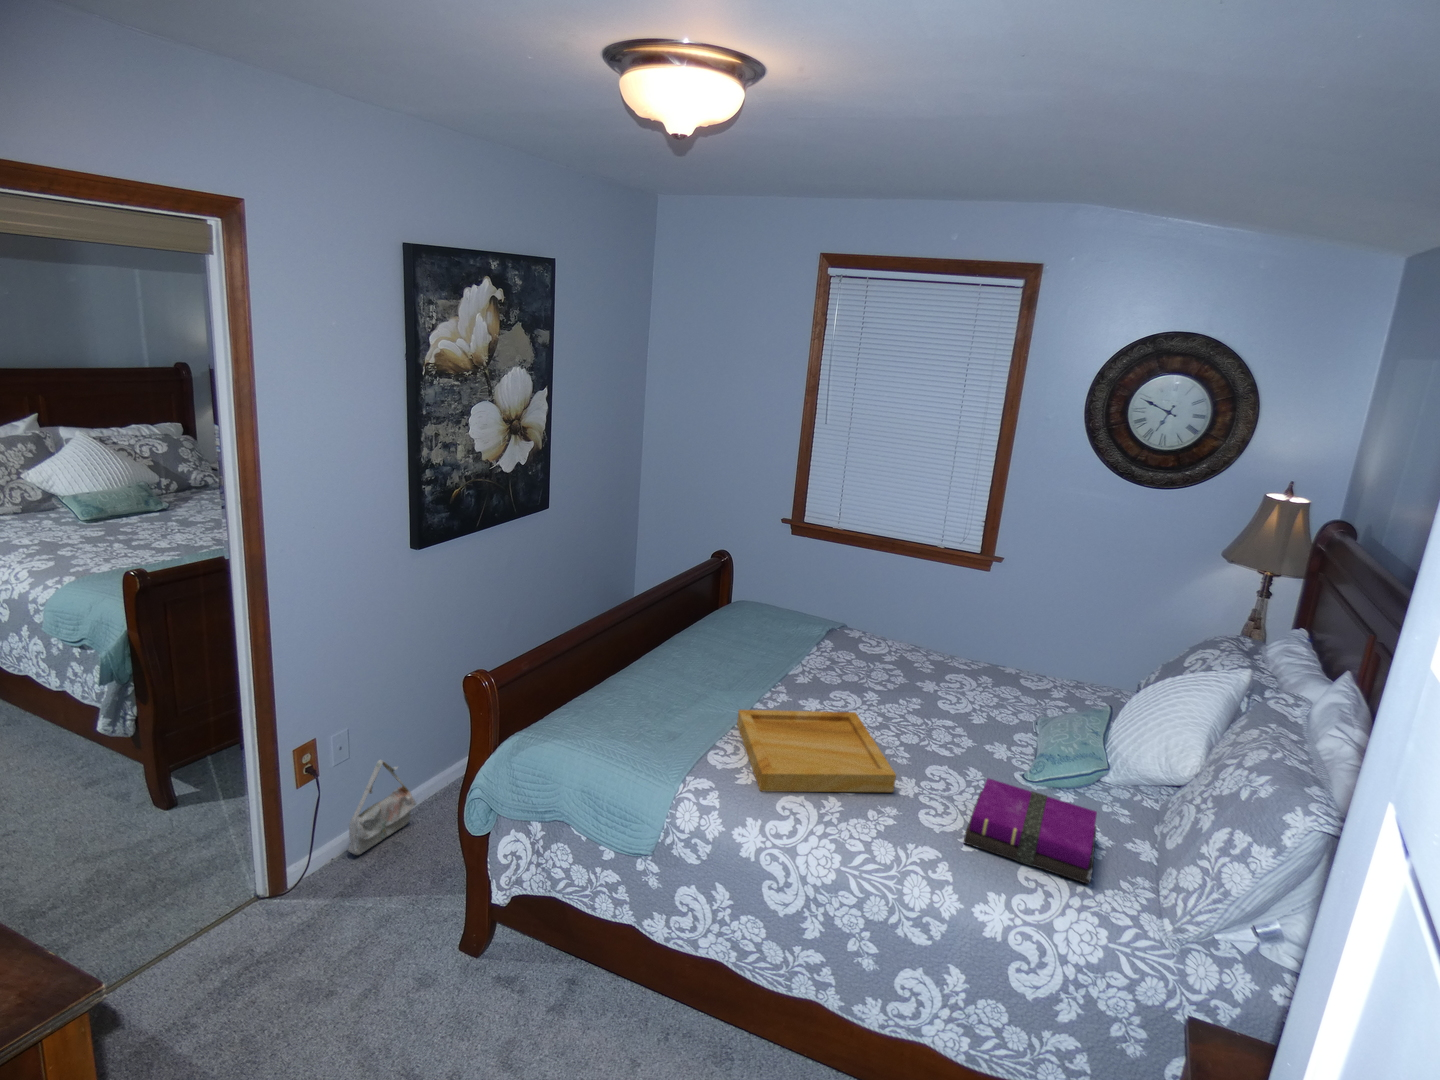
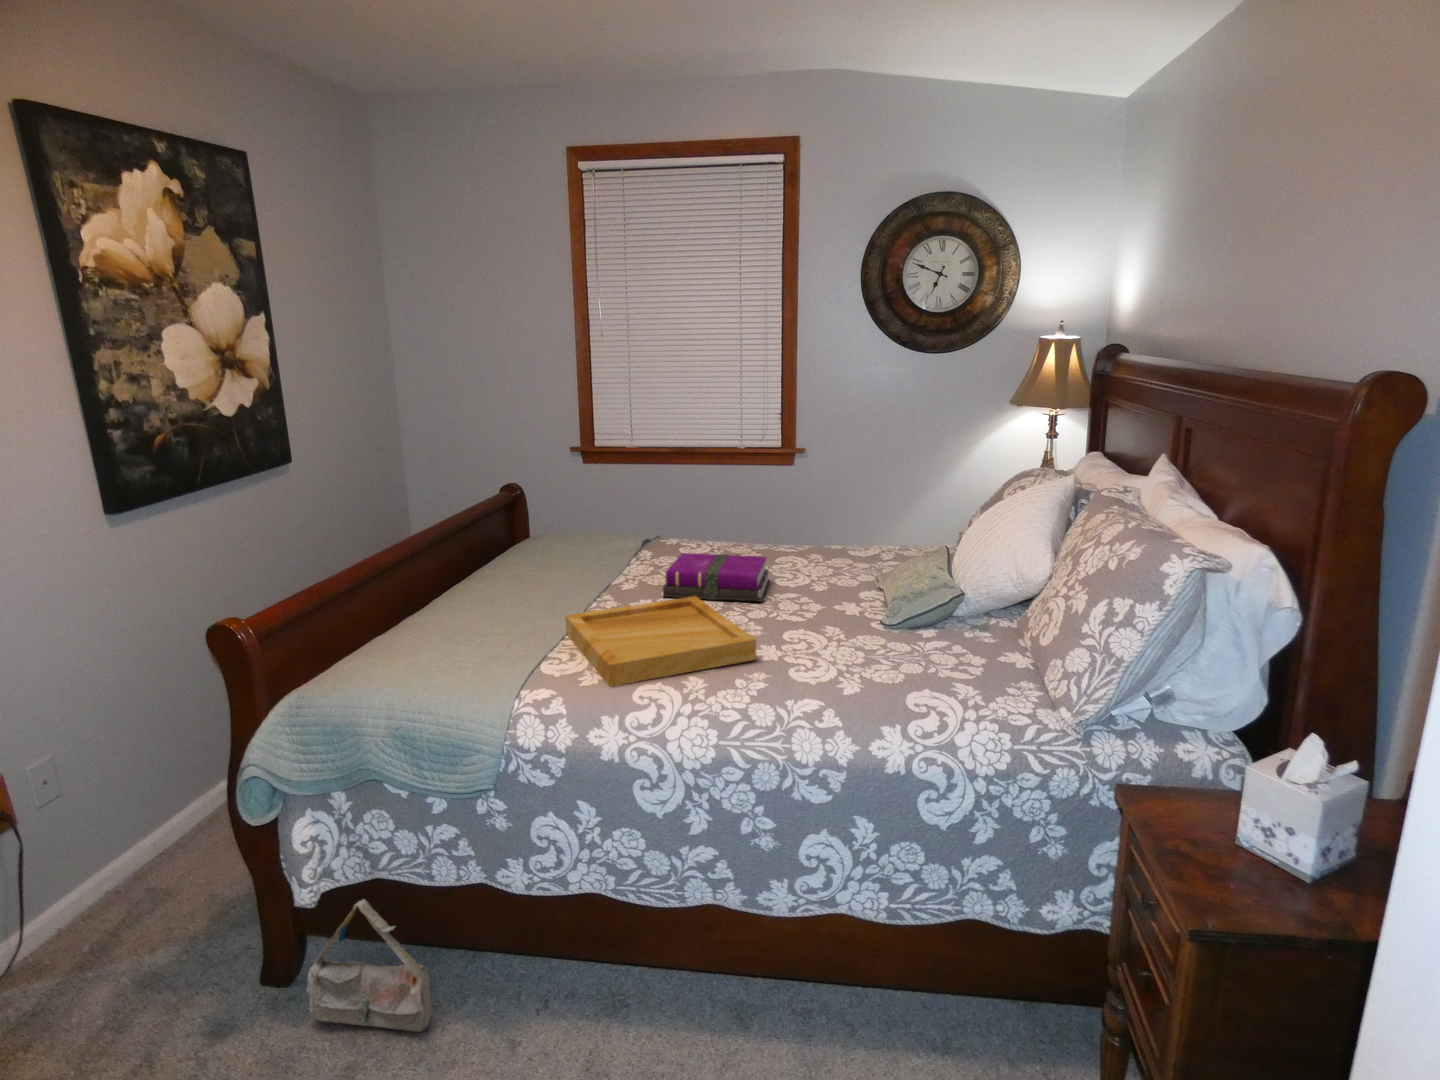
bag: present [348,760,416,855] -> present [306,899,432,1032]
notebook: present [964,778,1097,884] -> present [663,553,769,602]

